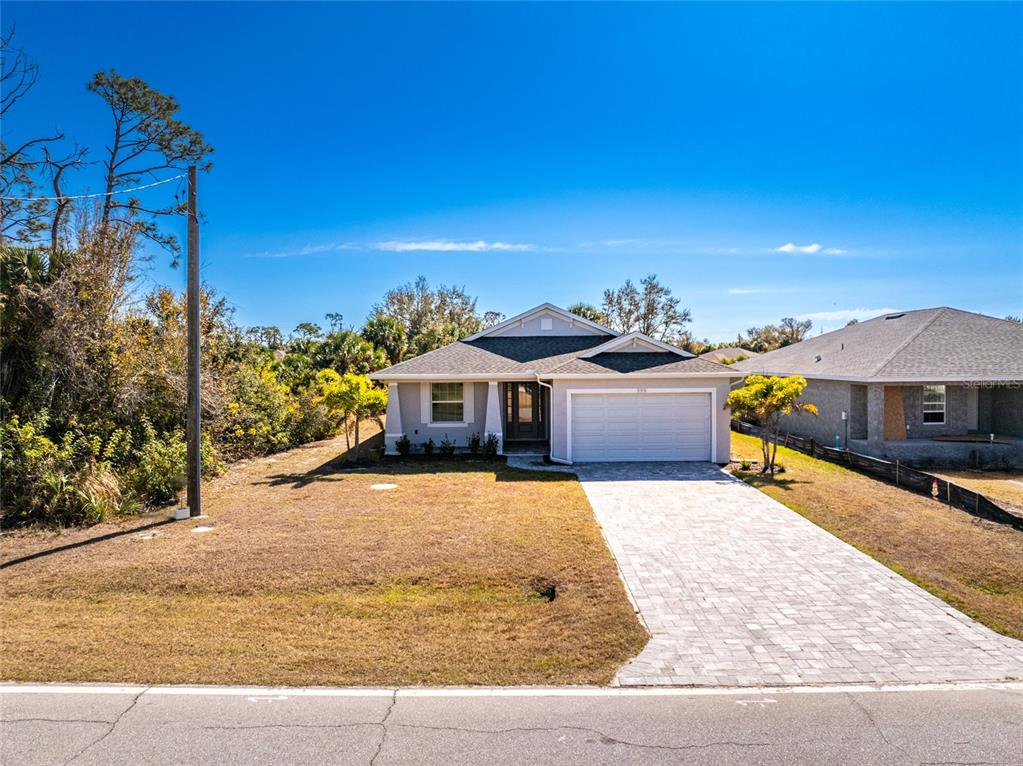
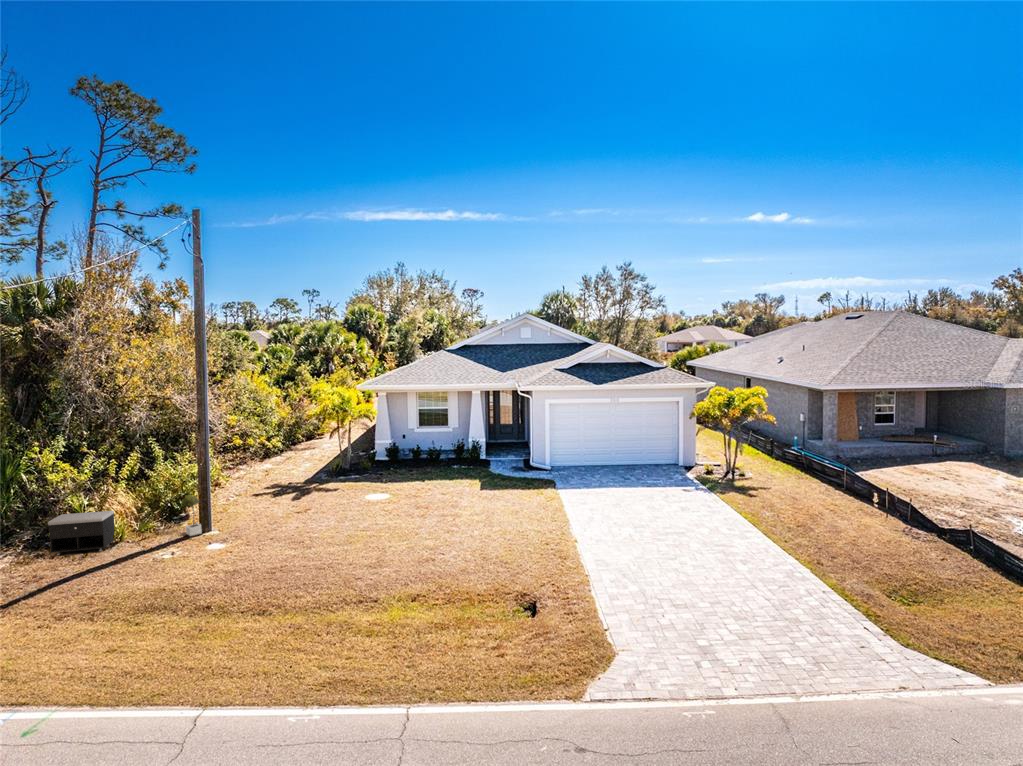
storage bench: none [22,489,96,535] -> present [48,511,114,555]

